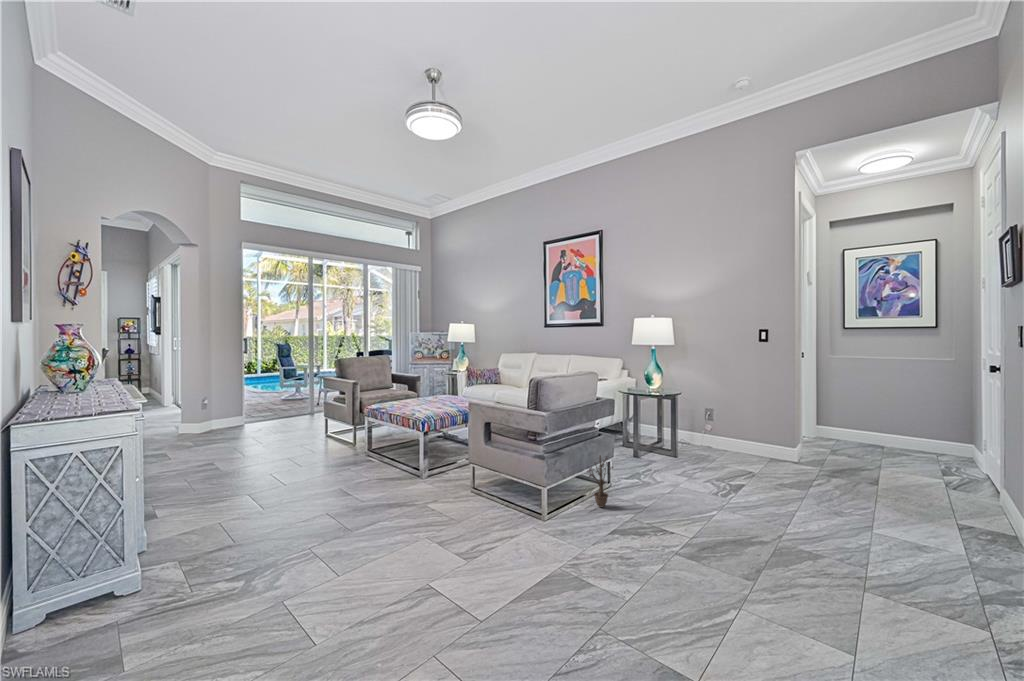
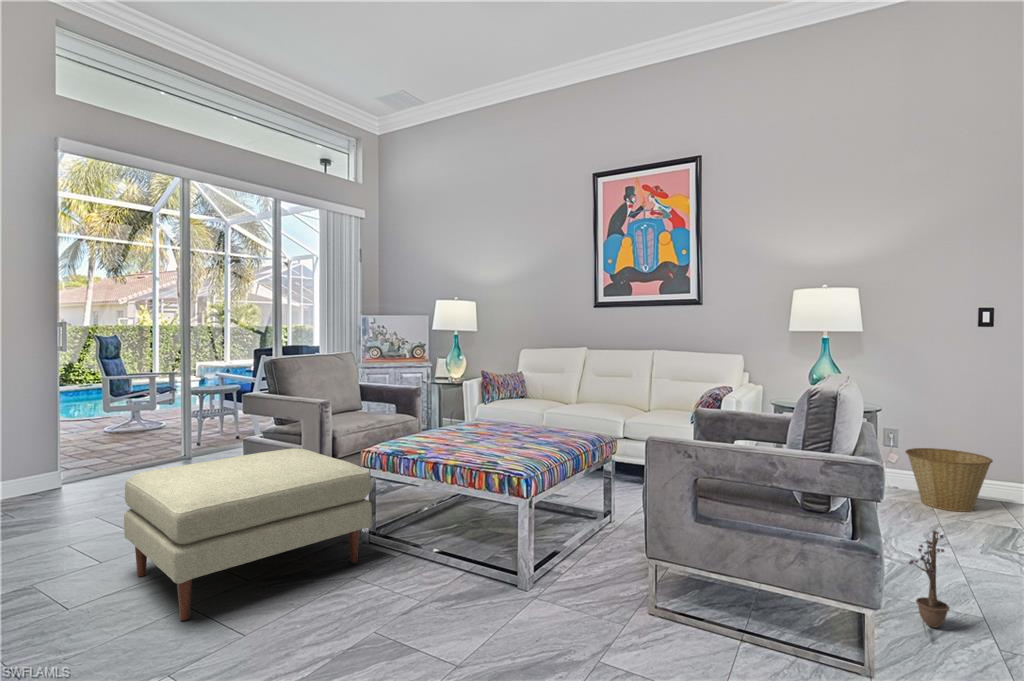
ottoman: none [249,406,359,477] -> present [124,448,372,620]
basket: none [704,422,755,463] -> present [906,448,993,511]

